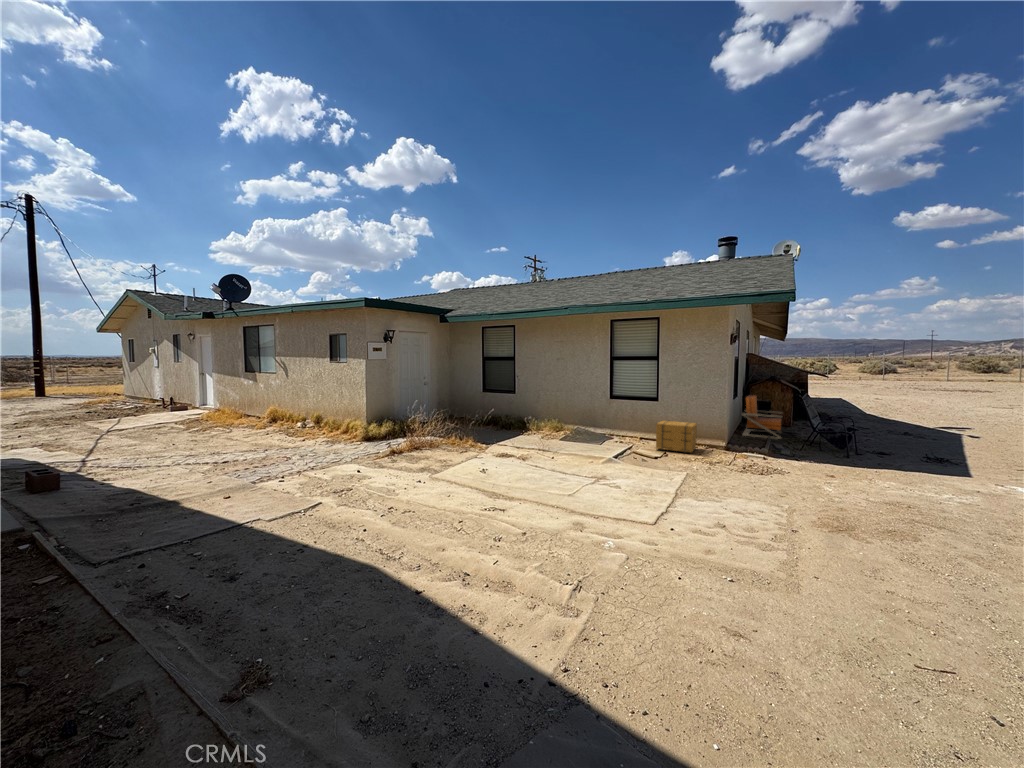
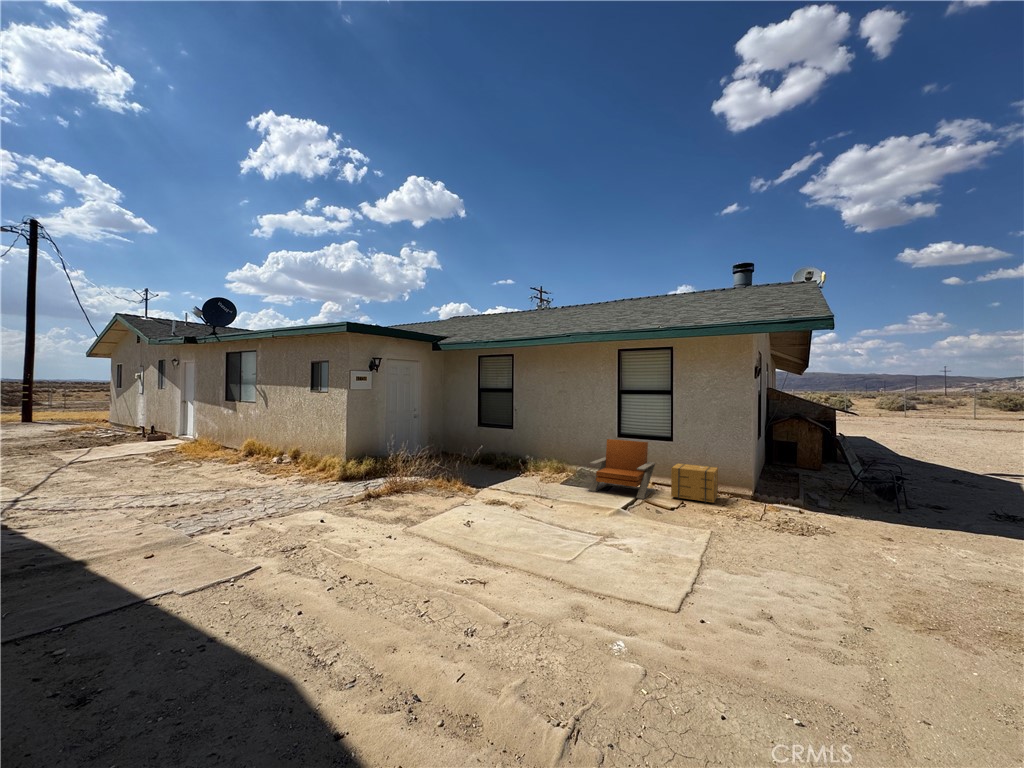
lounge chair: present [742,395,781,439] -> present [589,439,655,499]

